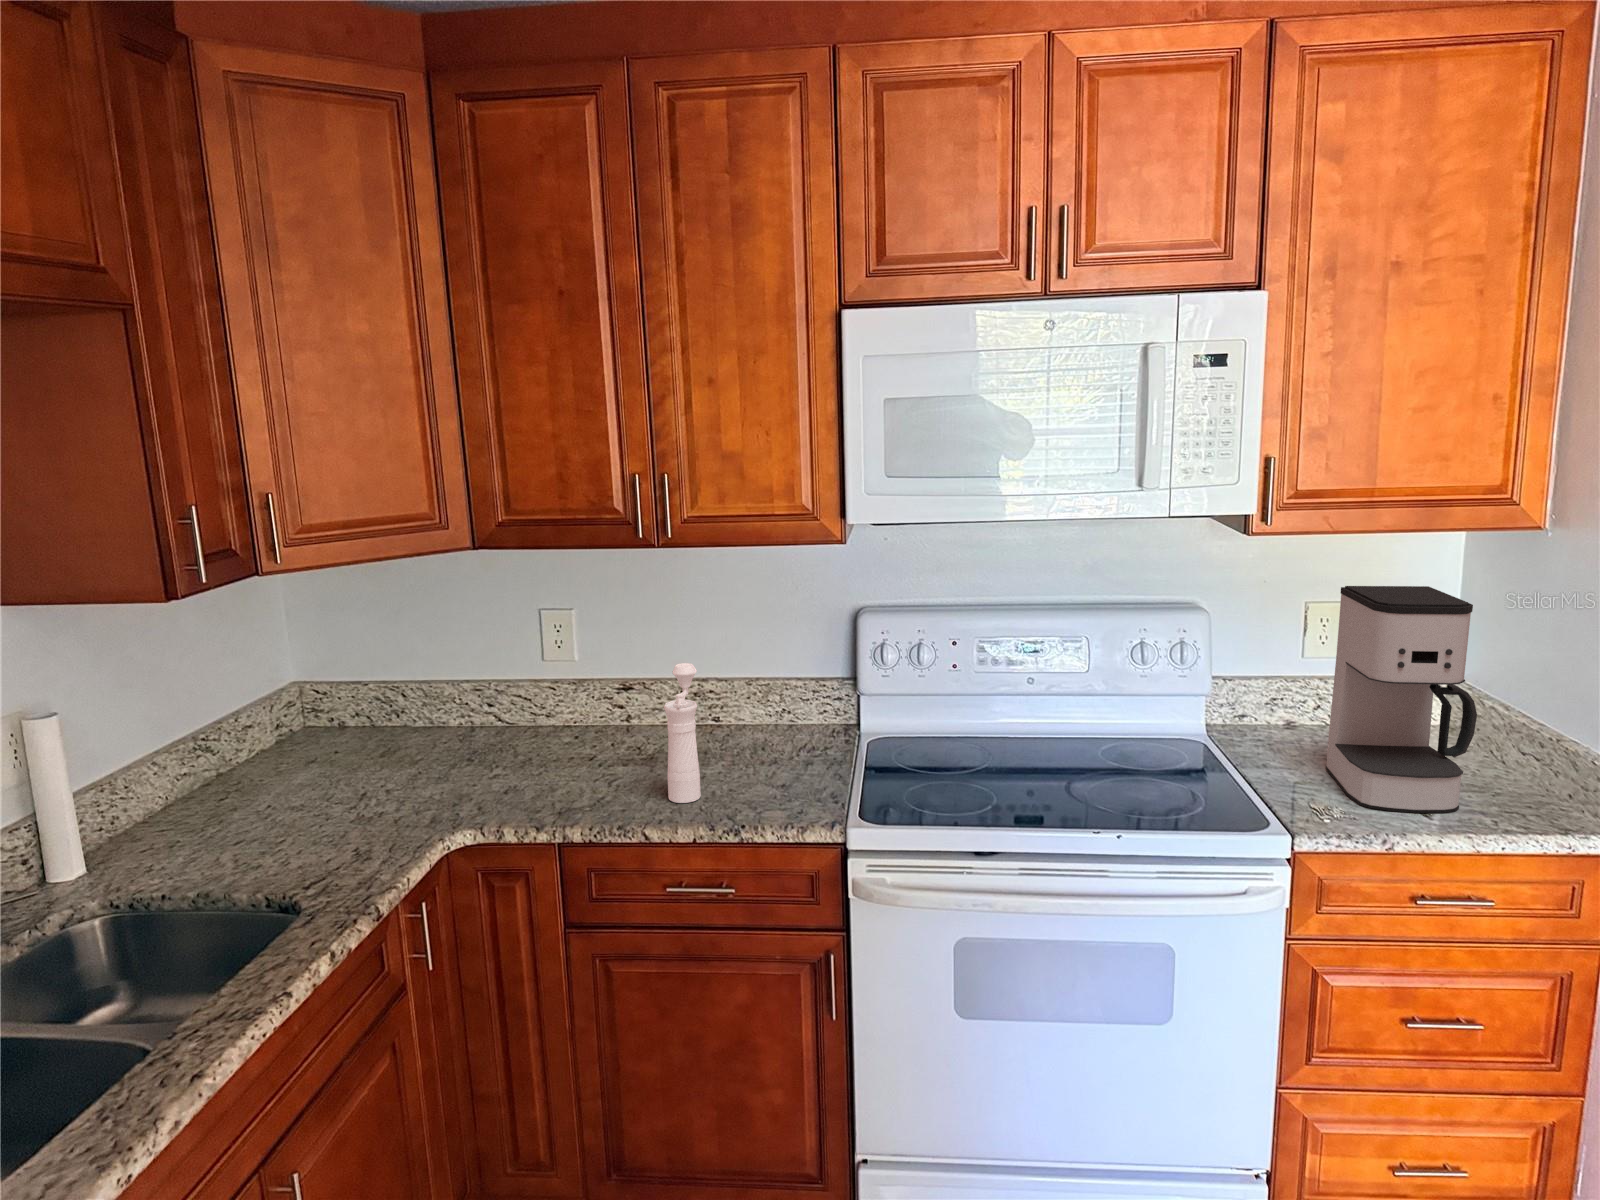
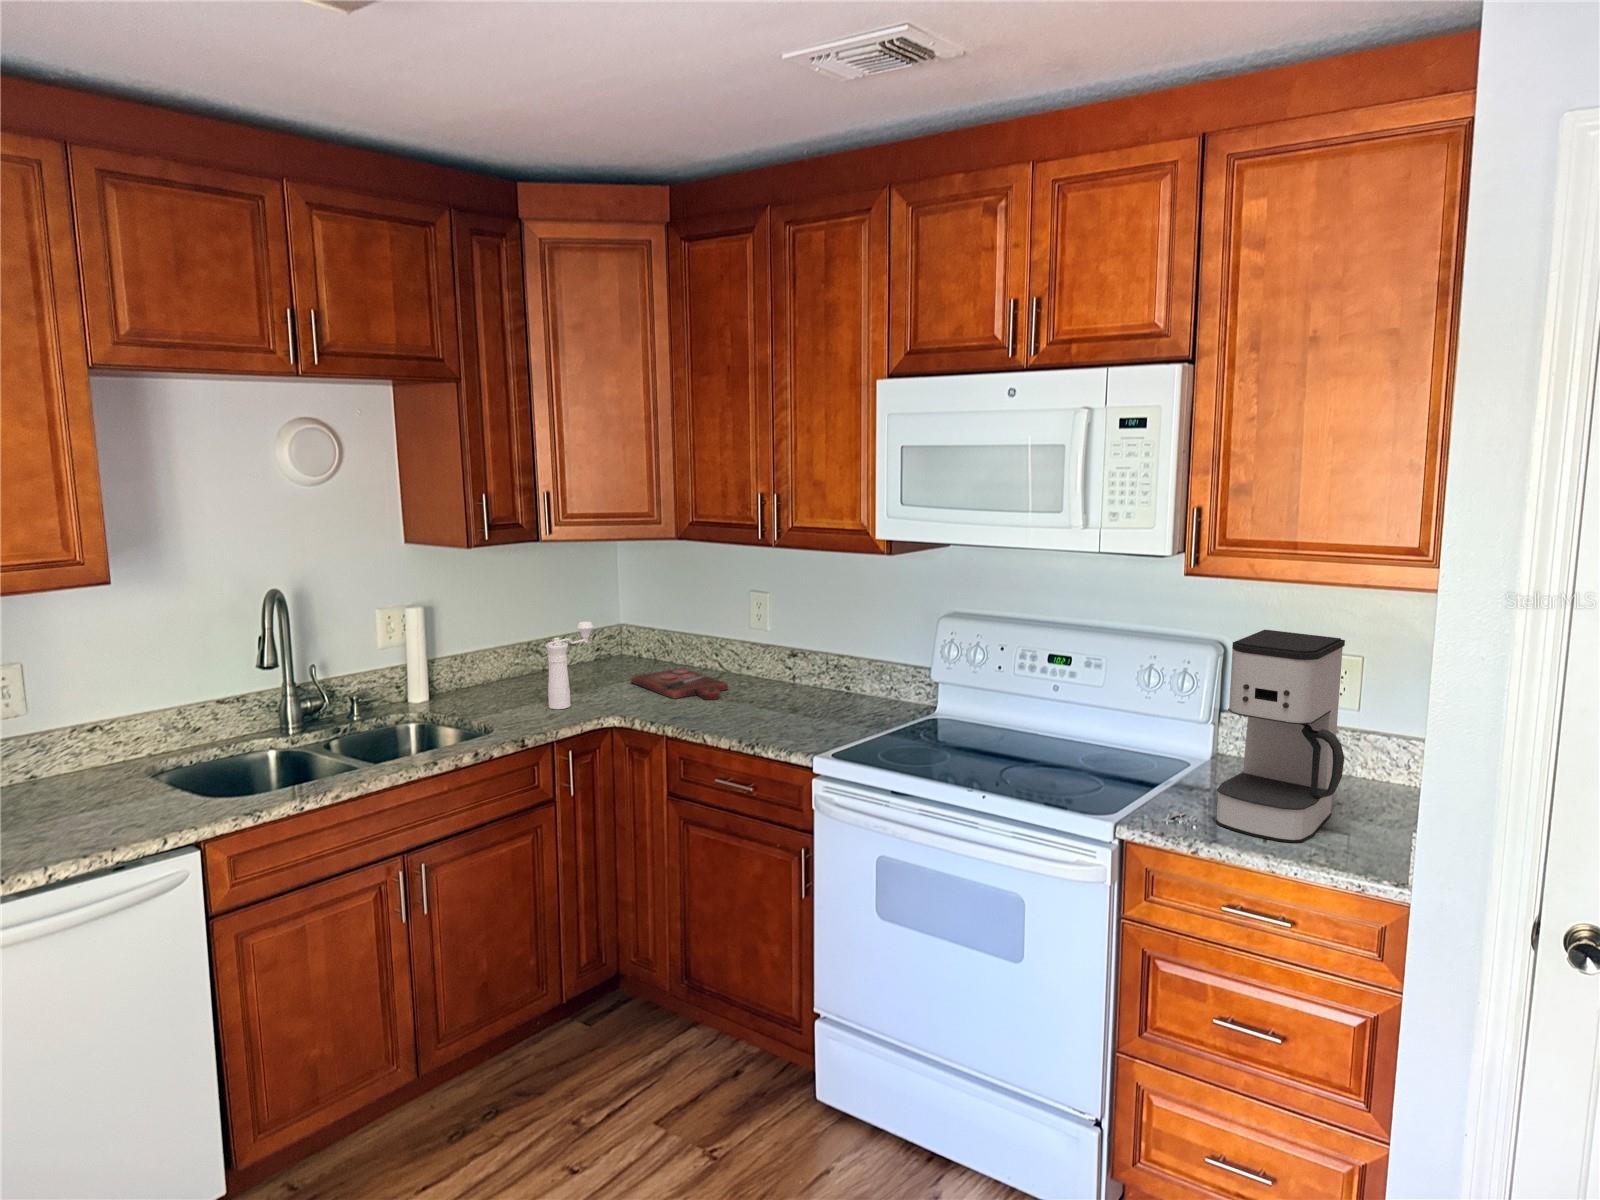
pepper mill: present [664,663,701,803] -> present [546,622,593,709]
cutting board: none [396,732,569,782] -> present [631,668,728,700]

